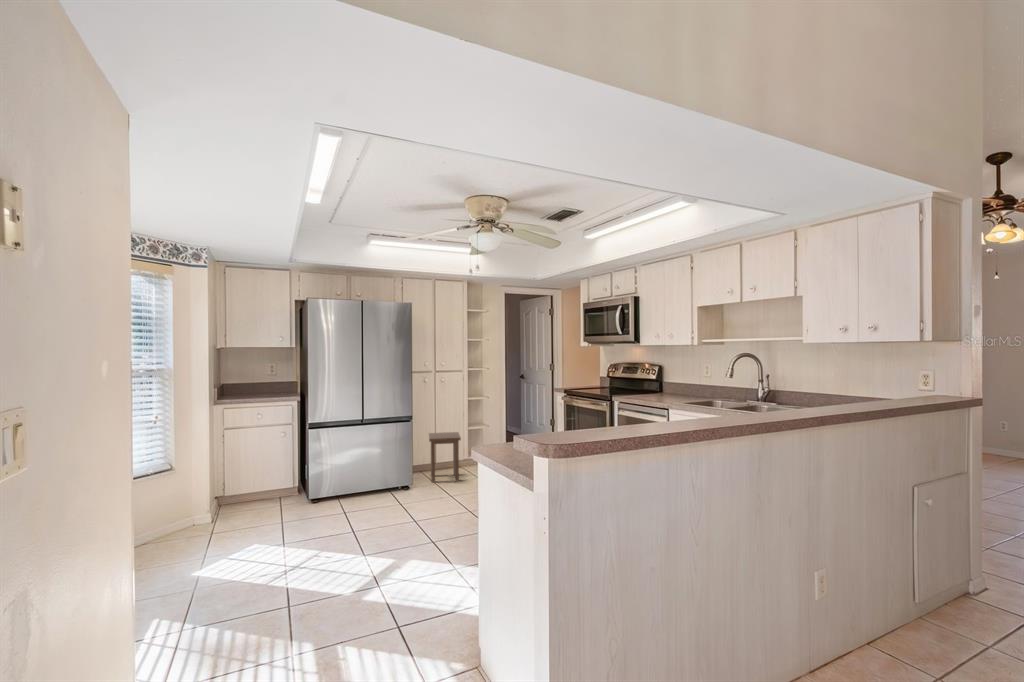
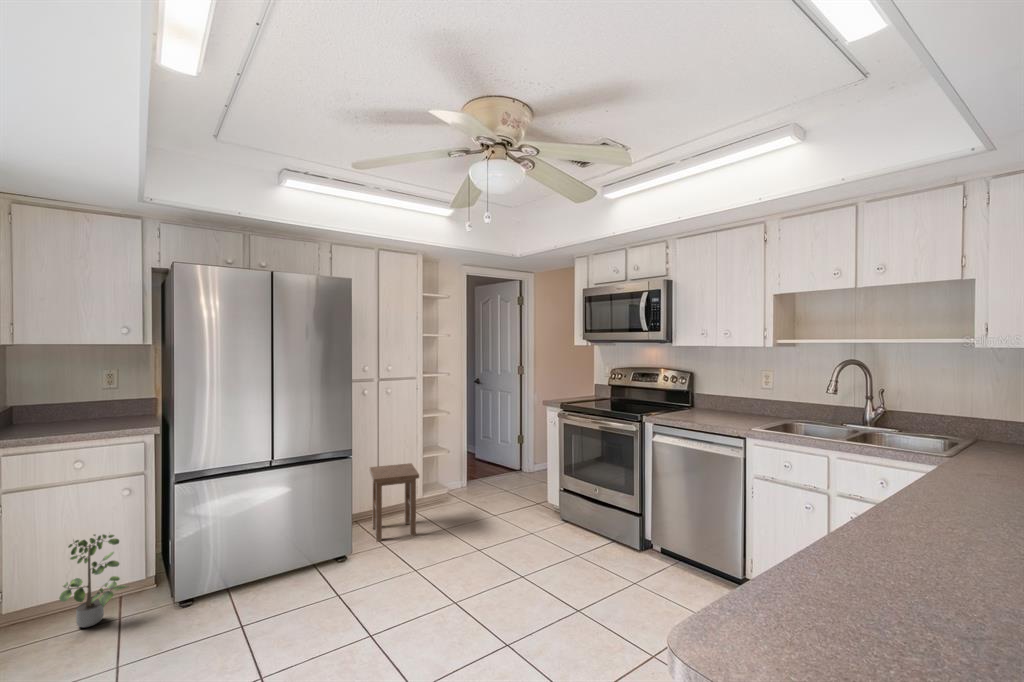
potted plant: none [252,454,287,507] -> present [59,535,128,627]

